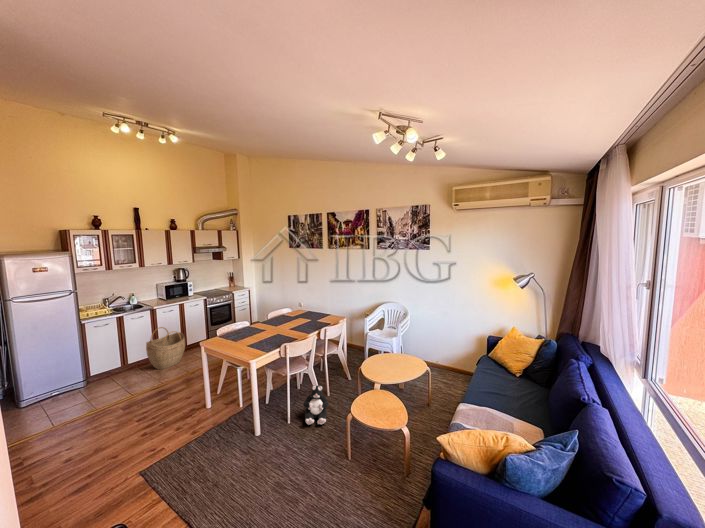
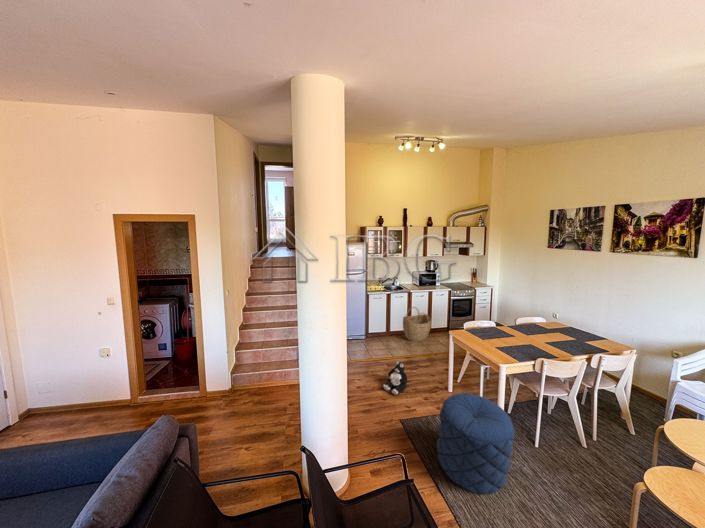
plush toy: present [303,385,329,425] -> present [383,361,407,395]
pouf: none [193,397,264,493] -> present [437,393,514,494]

